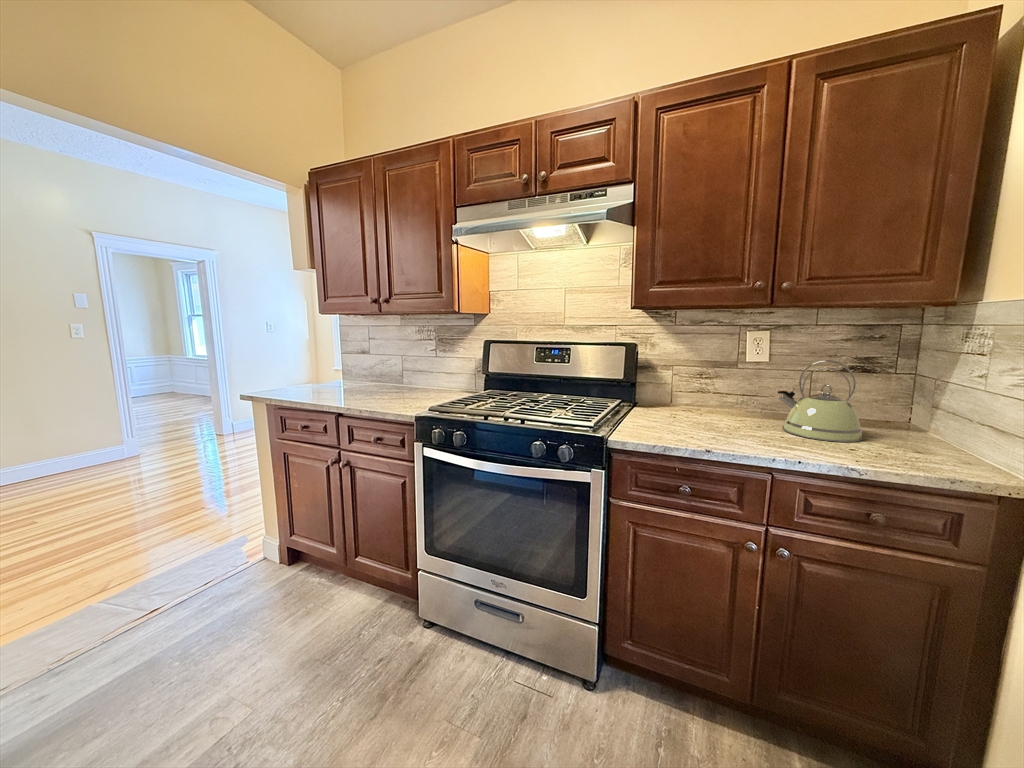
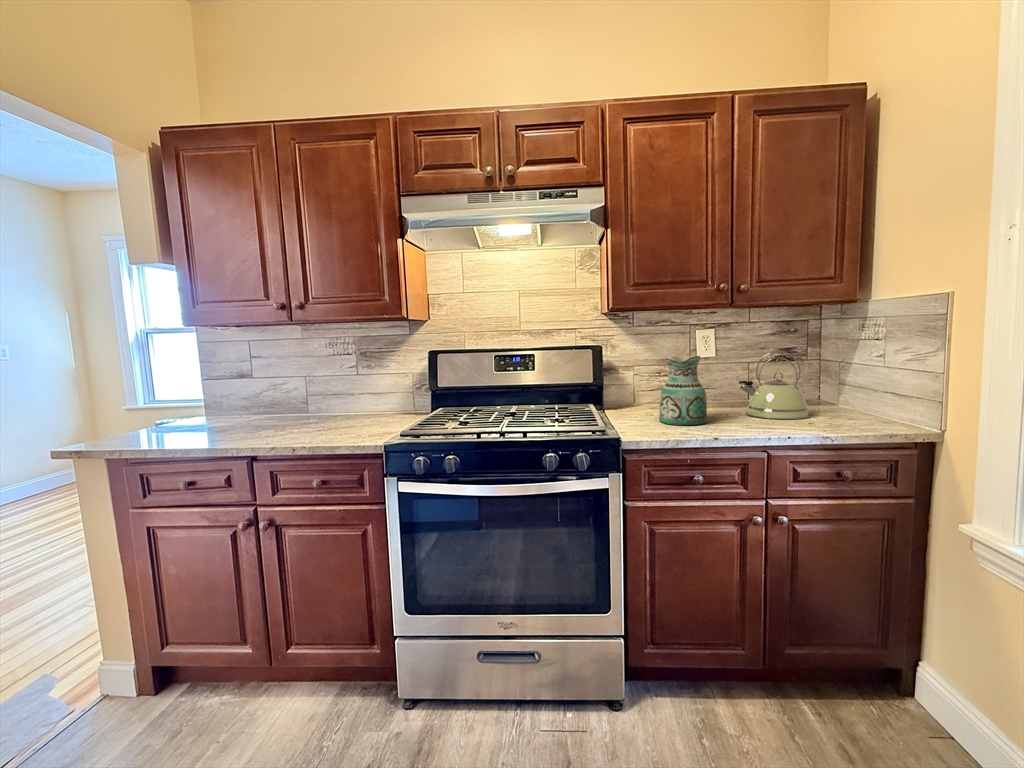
ceramic pitcher: none [670,357,722,433] -> present [659,354,707,425]

